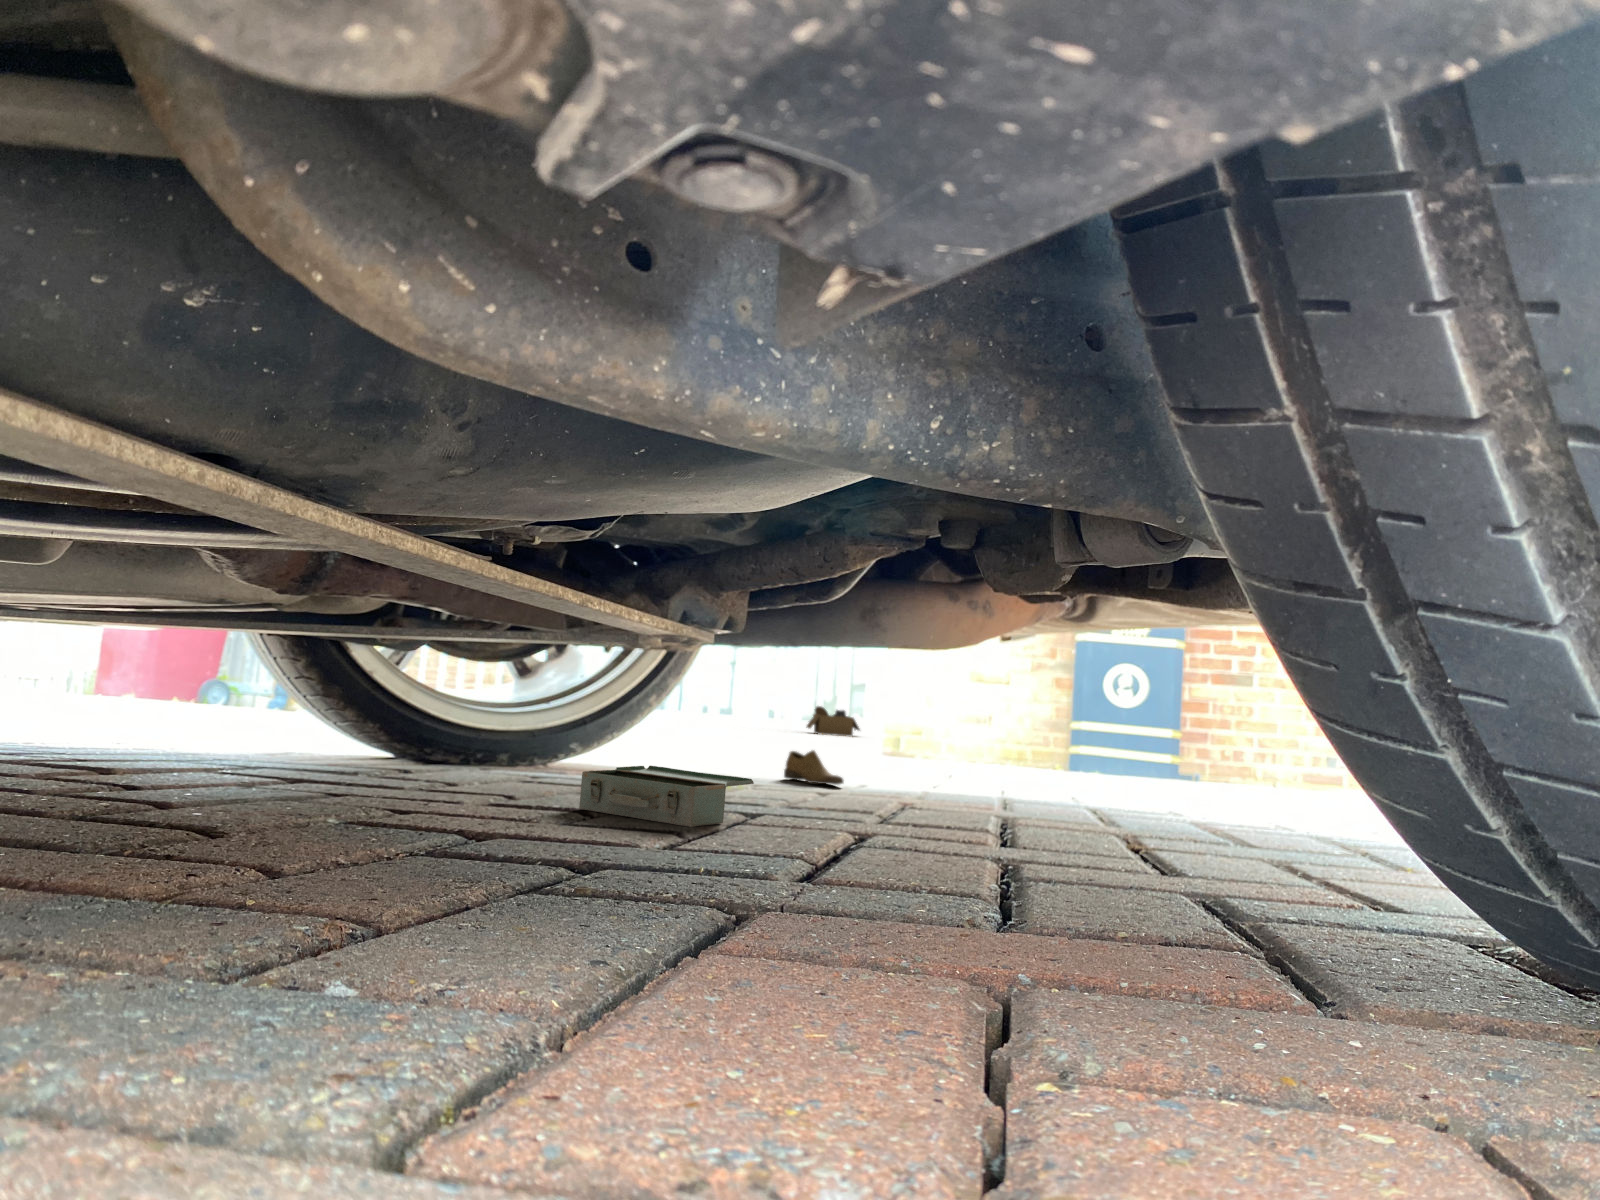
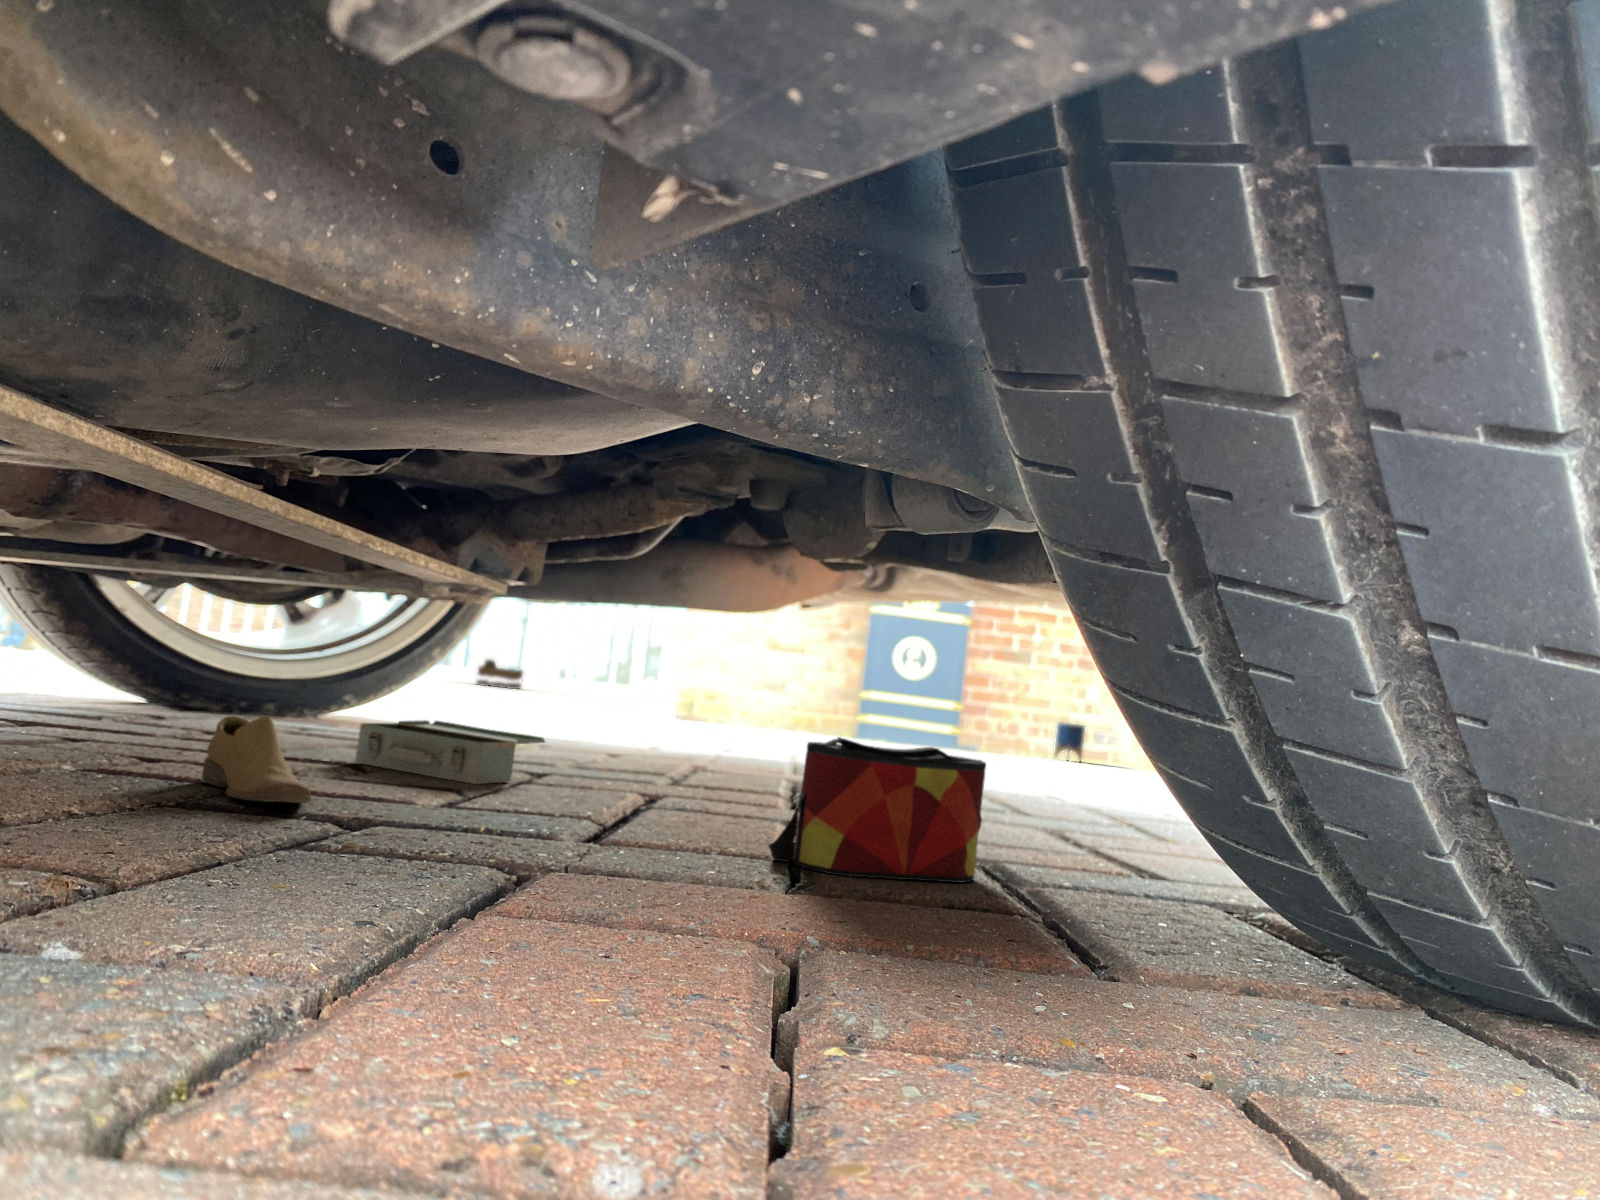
cardboard box: present [807,706,860,736] -> present [477,660,523,689]
planter: none [1294,738,1328,781] -> present [1055,723,1085,760]
shoe: present [784,750,844,785] -> present [202,716,312,803]
bag: none [976,771,1200,918] -> present [769,737,986,882]

